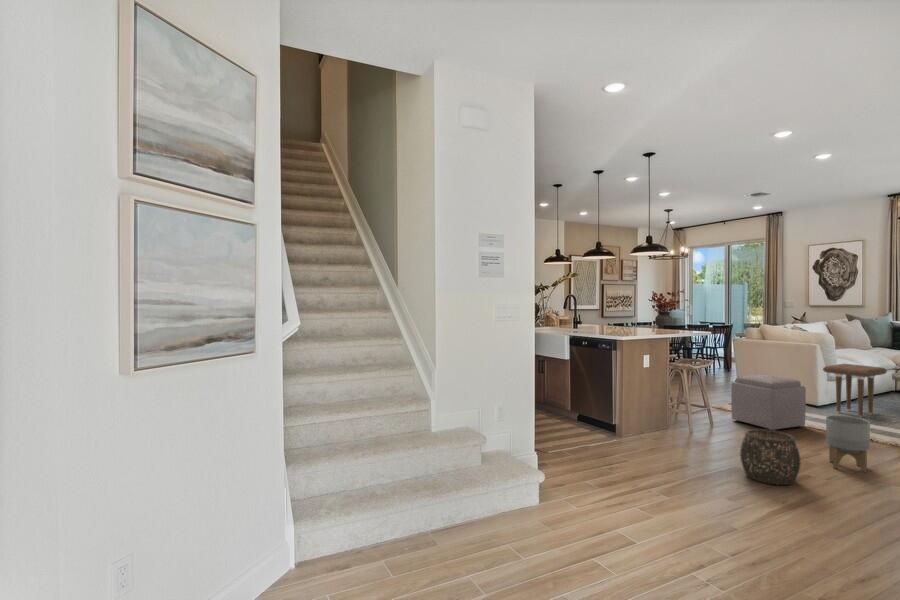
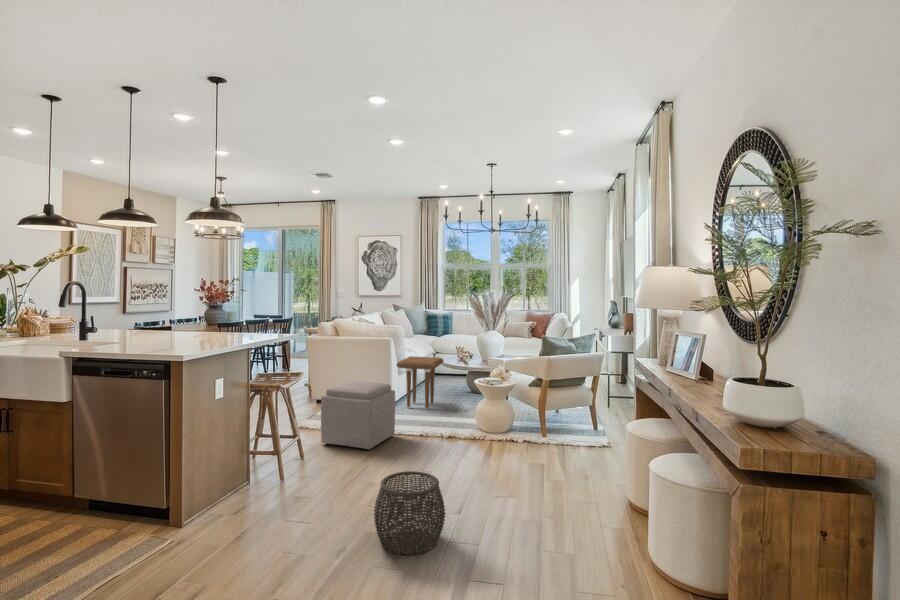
planter: present [826,415,870,473] -> none [443,427,483,494]

